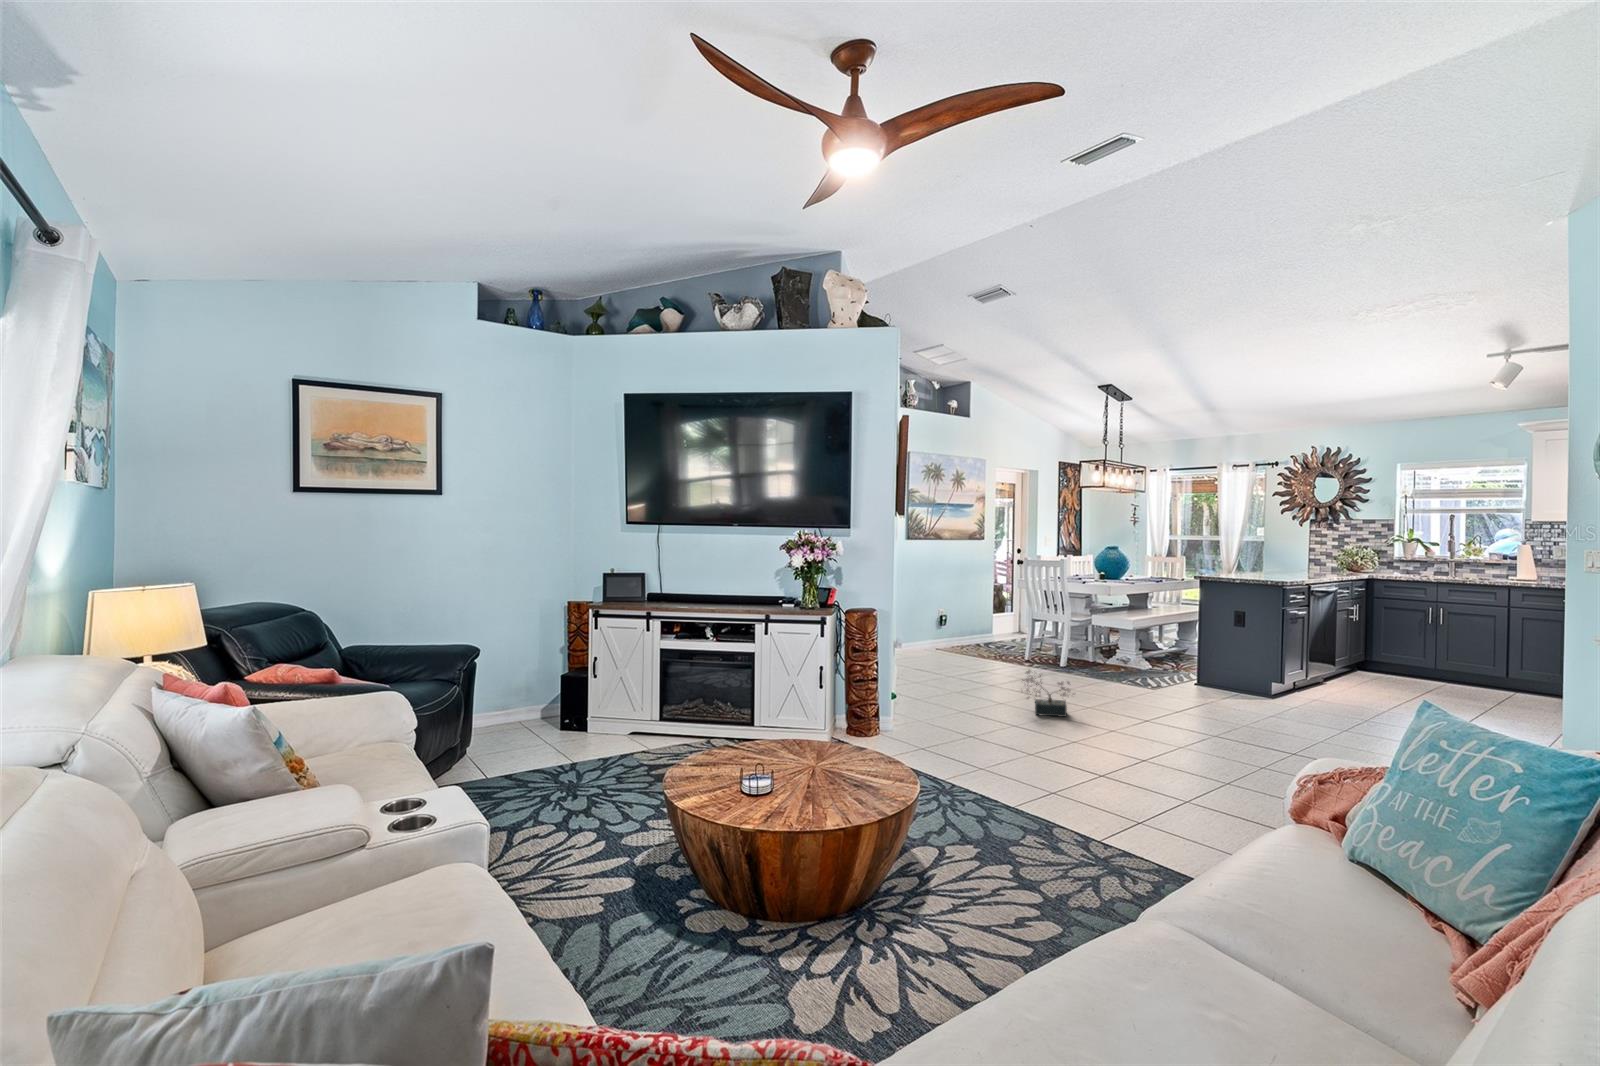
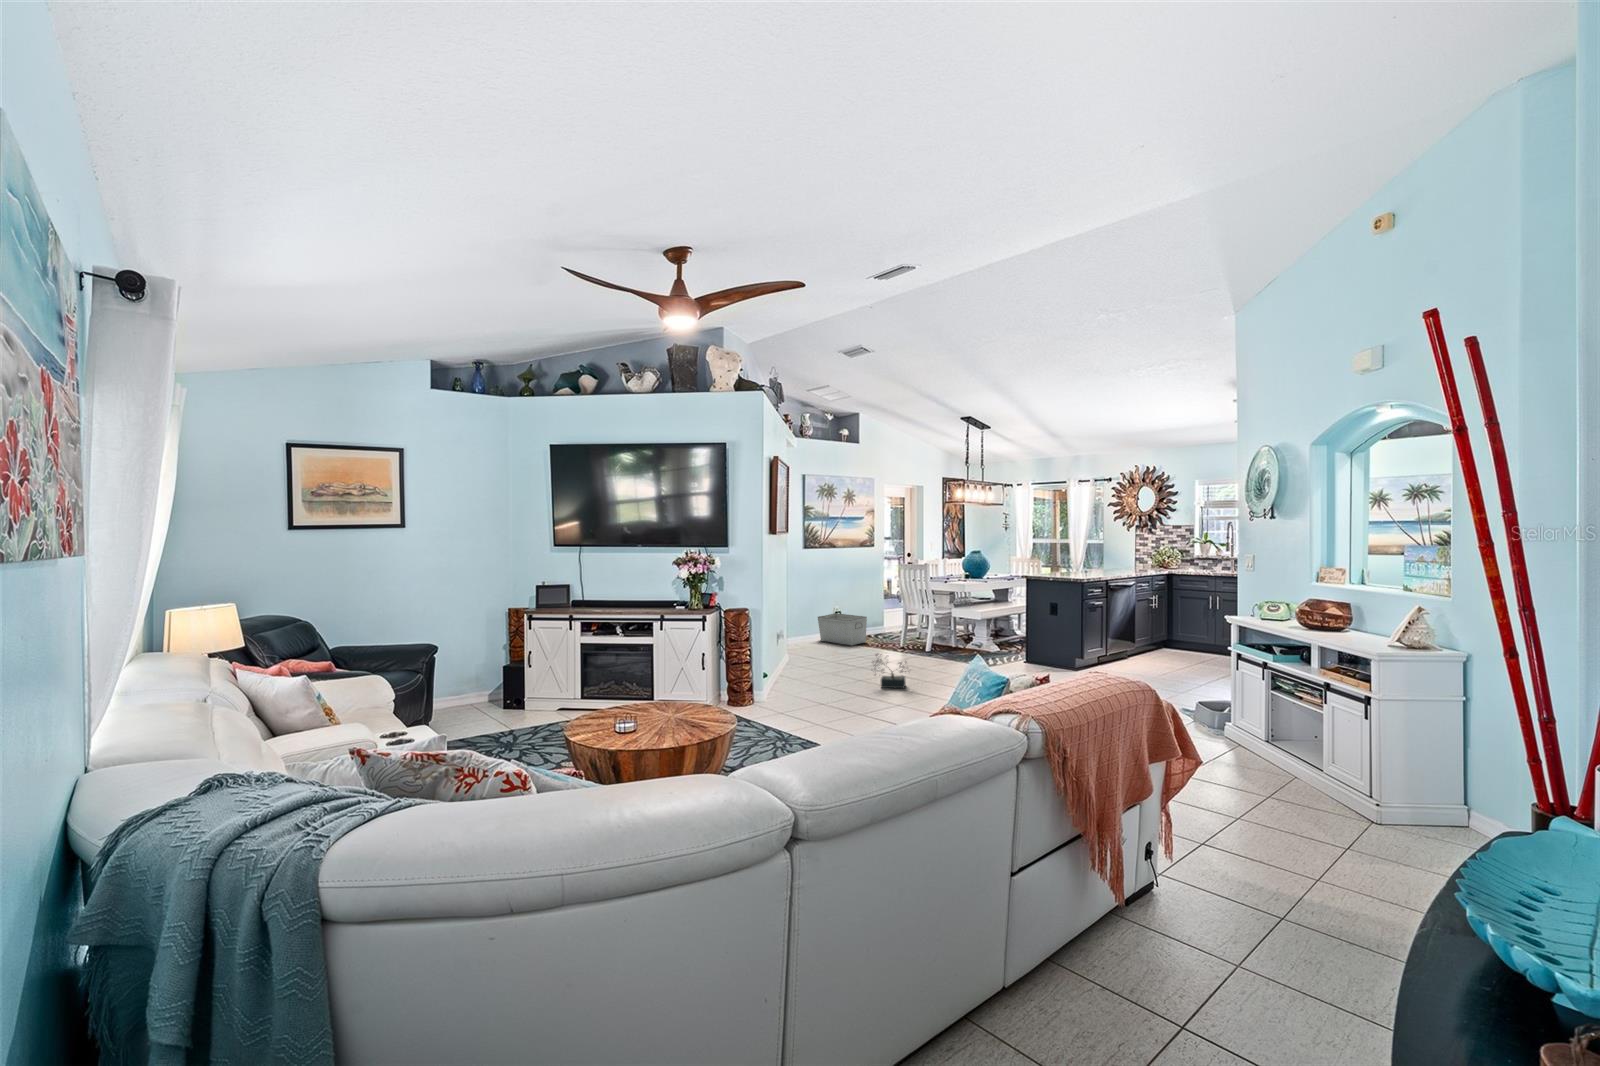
storage bin: none [921,617,983,656] -> present [818,613,867,645]

